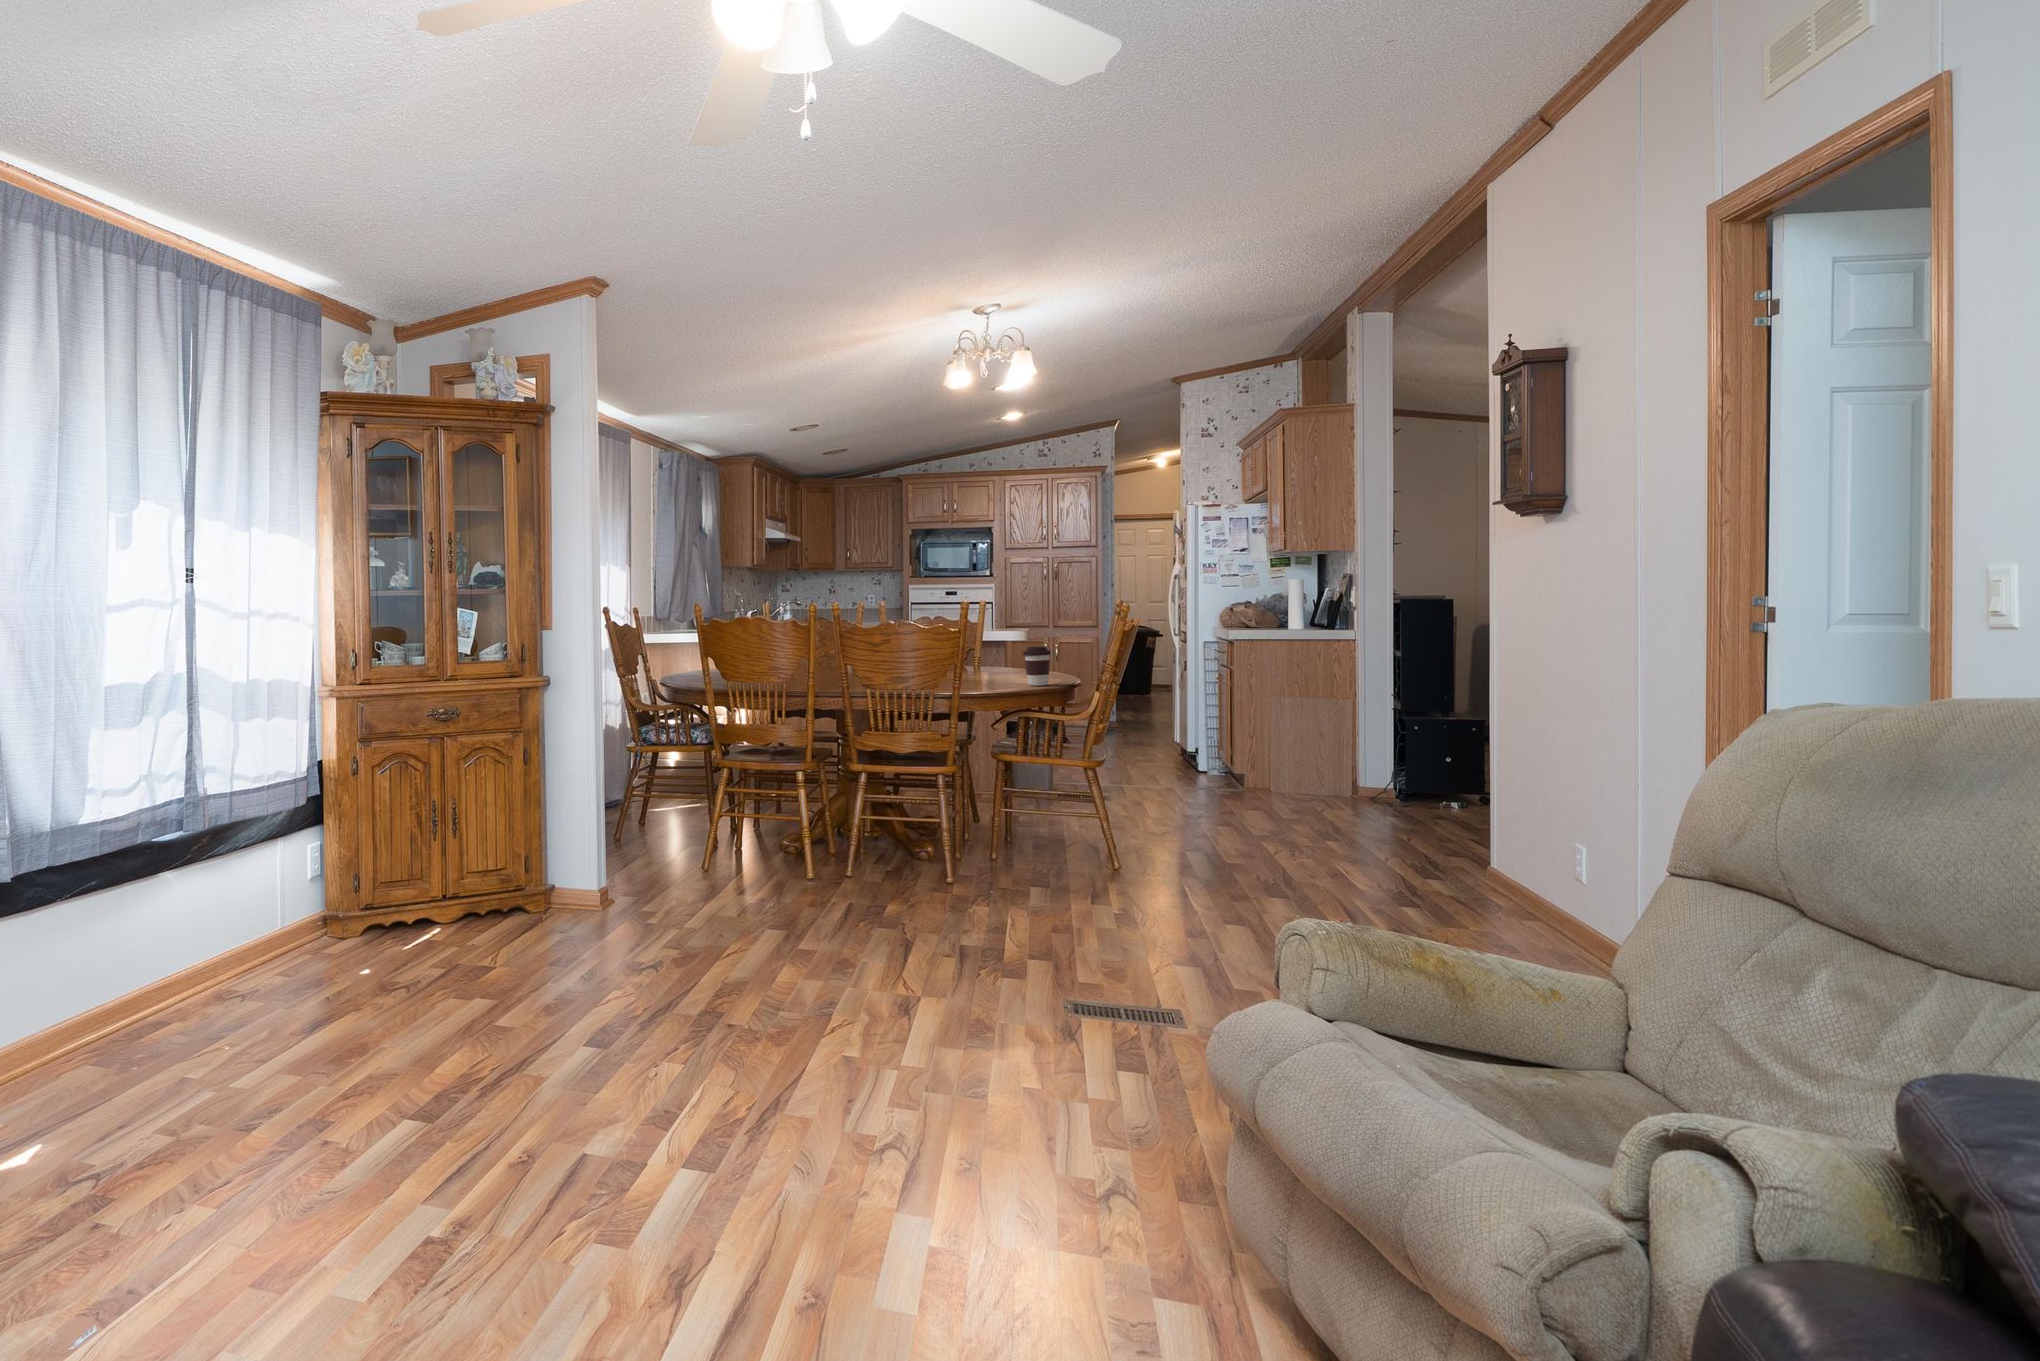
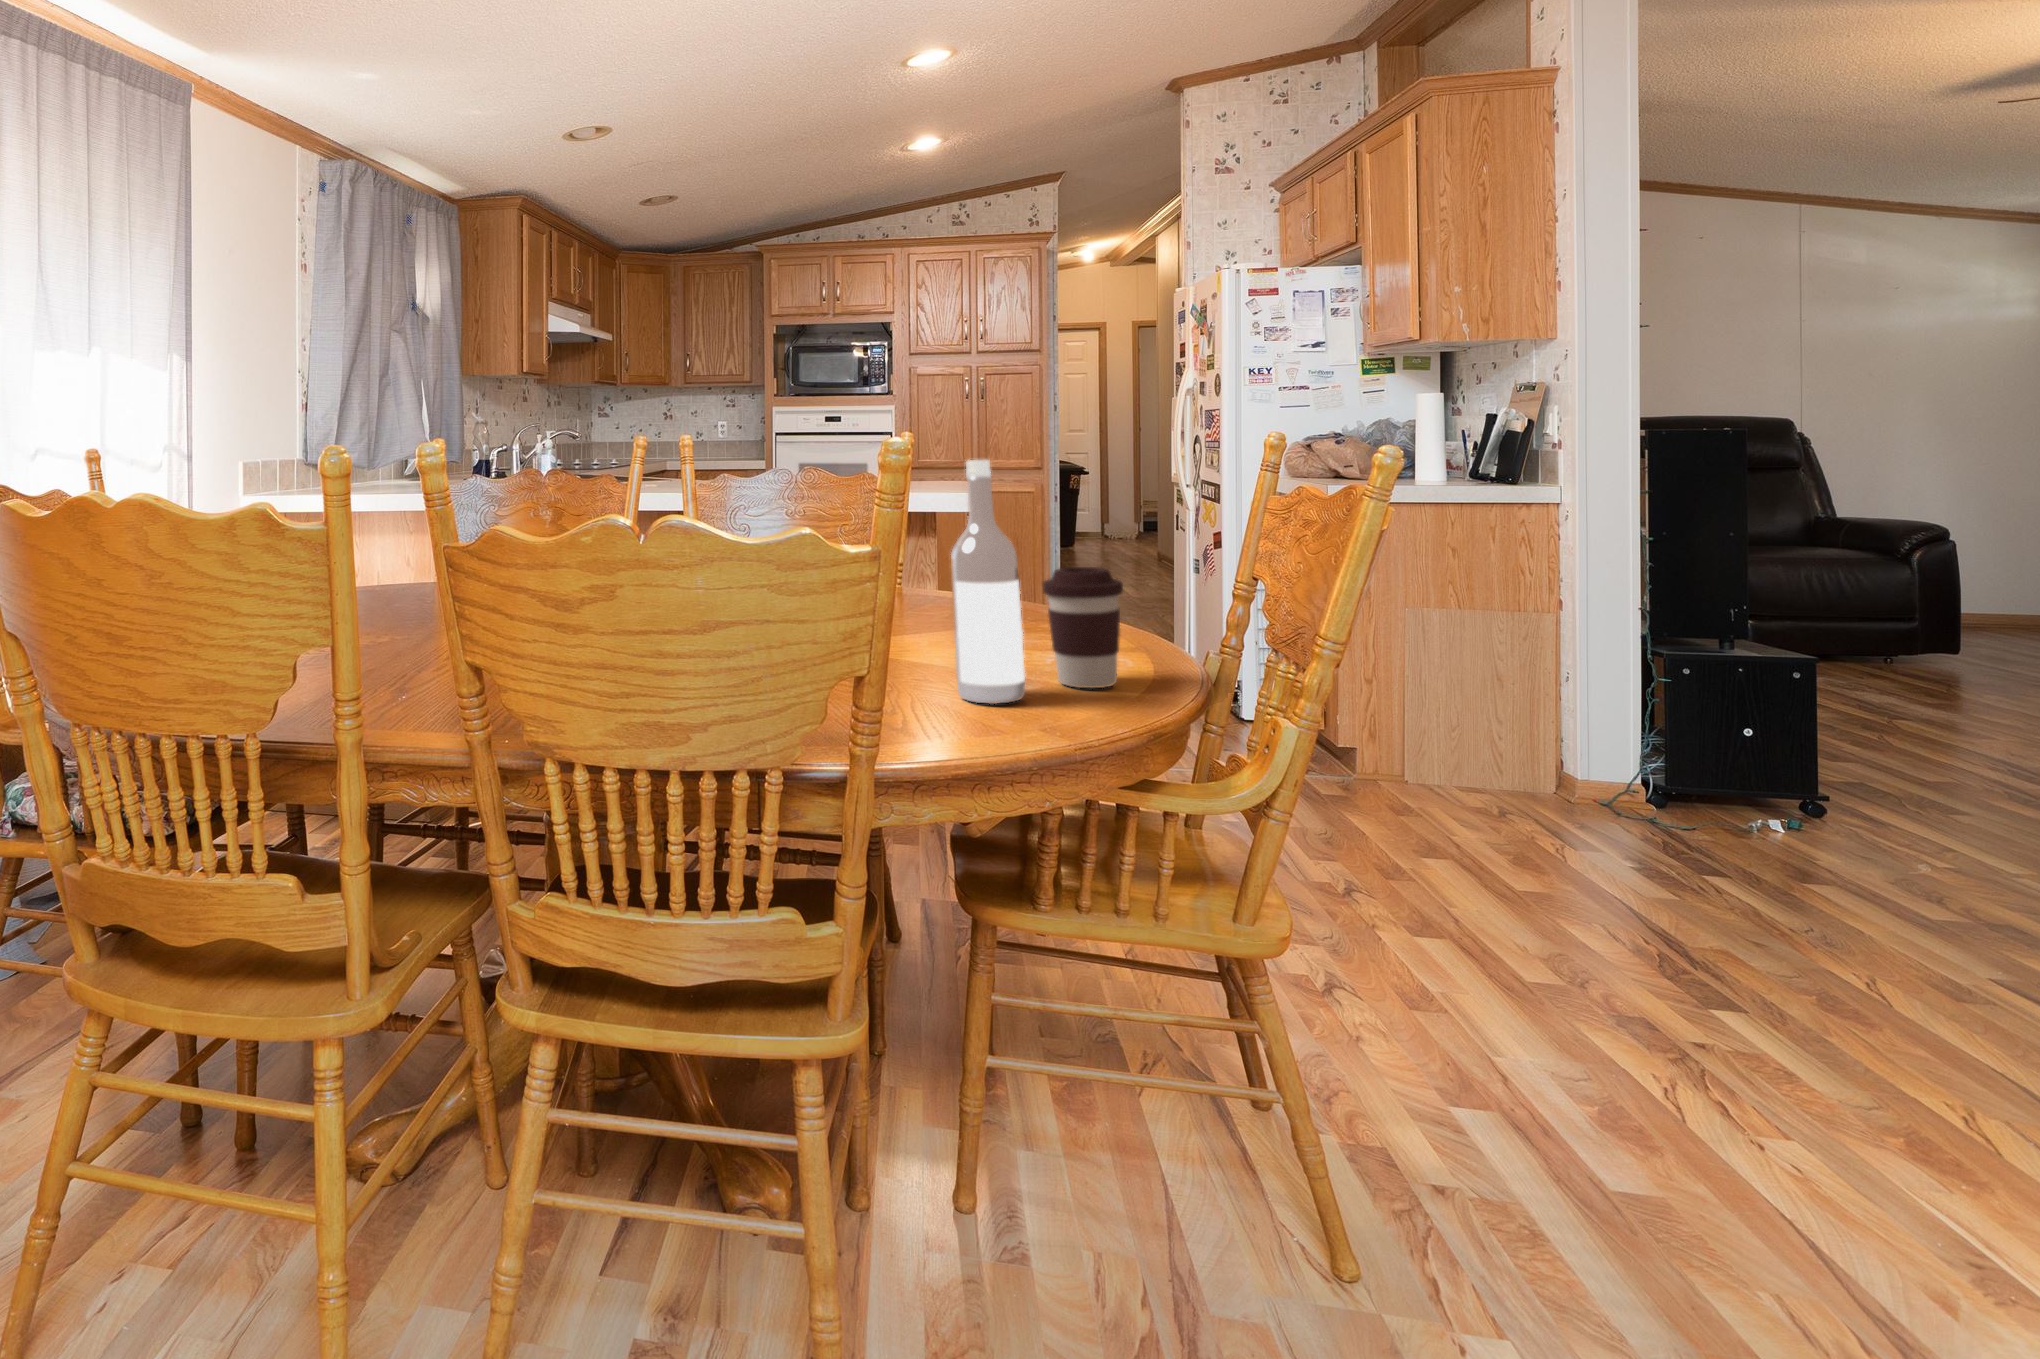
wine bottle: none [990,610,1014,688] -> present [951,460,1025,704]

